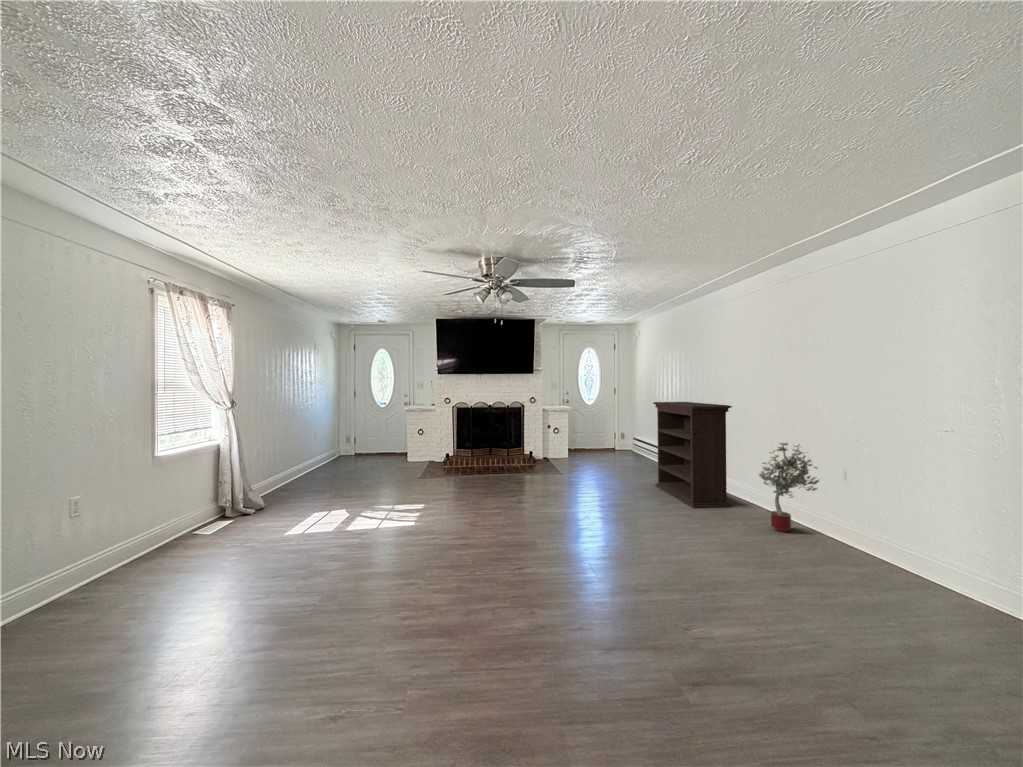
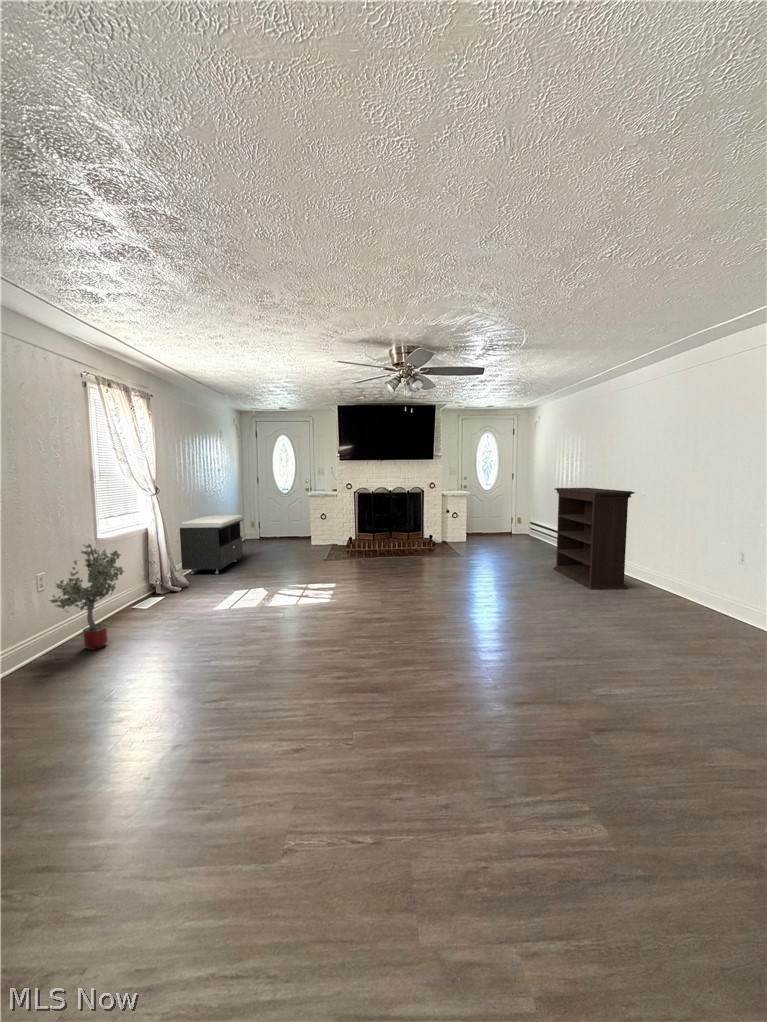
storage bench: none [261,430,333,494] -> present [180,515,243,574]
potted tree: present [759,443,819,532] -> present [50,544,124,650]

